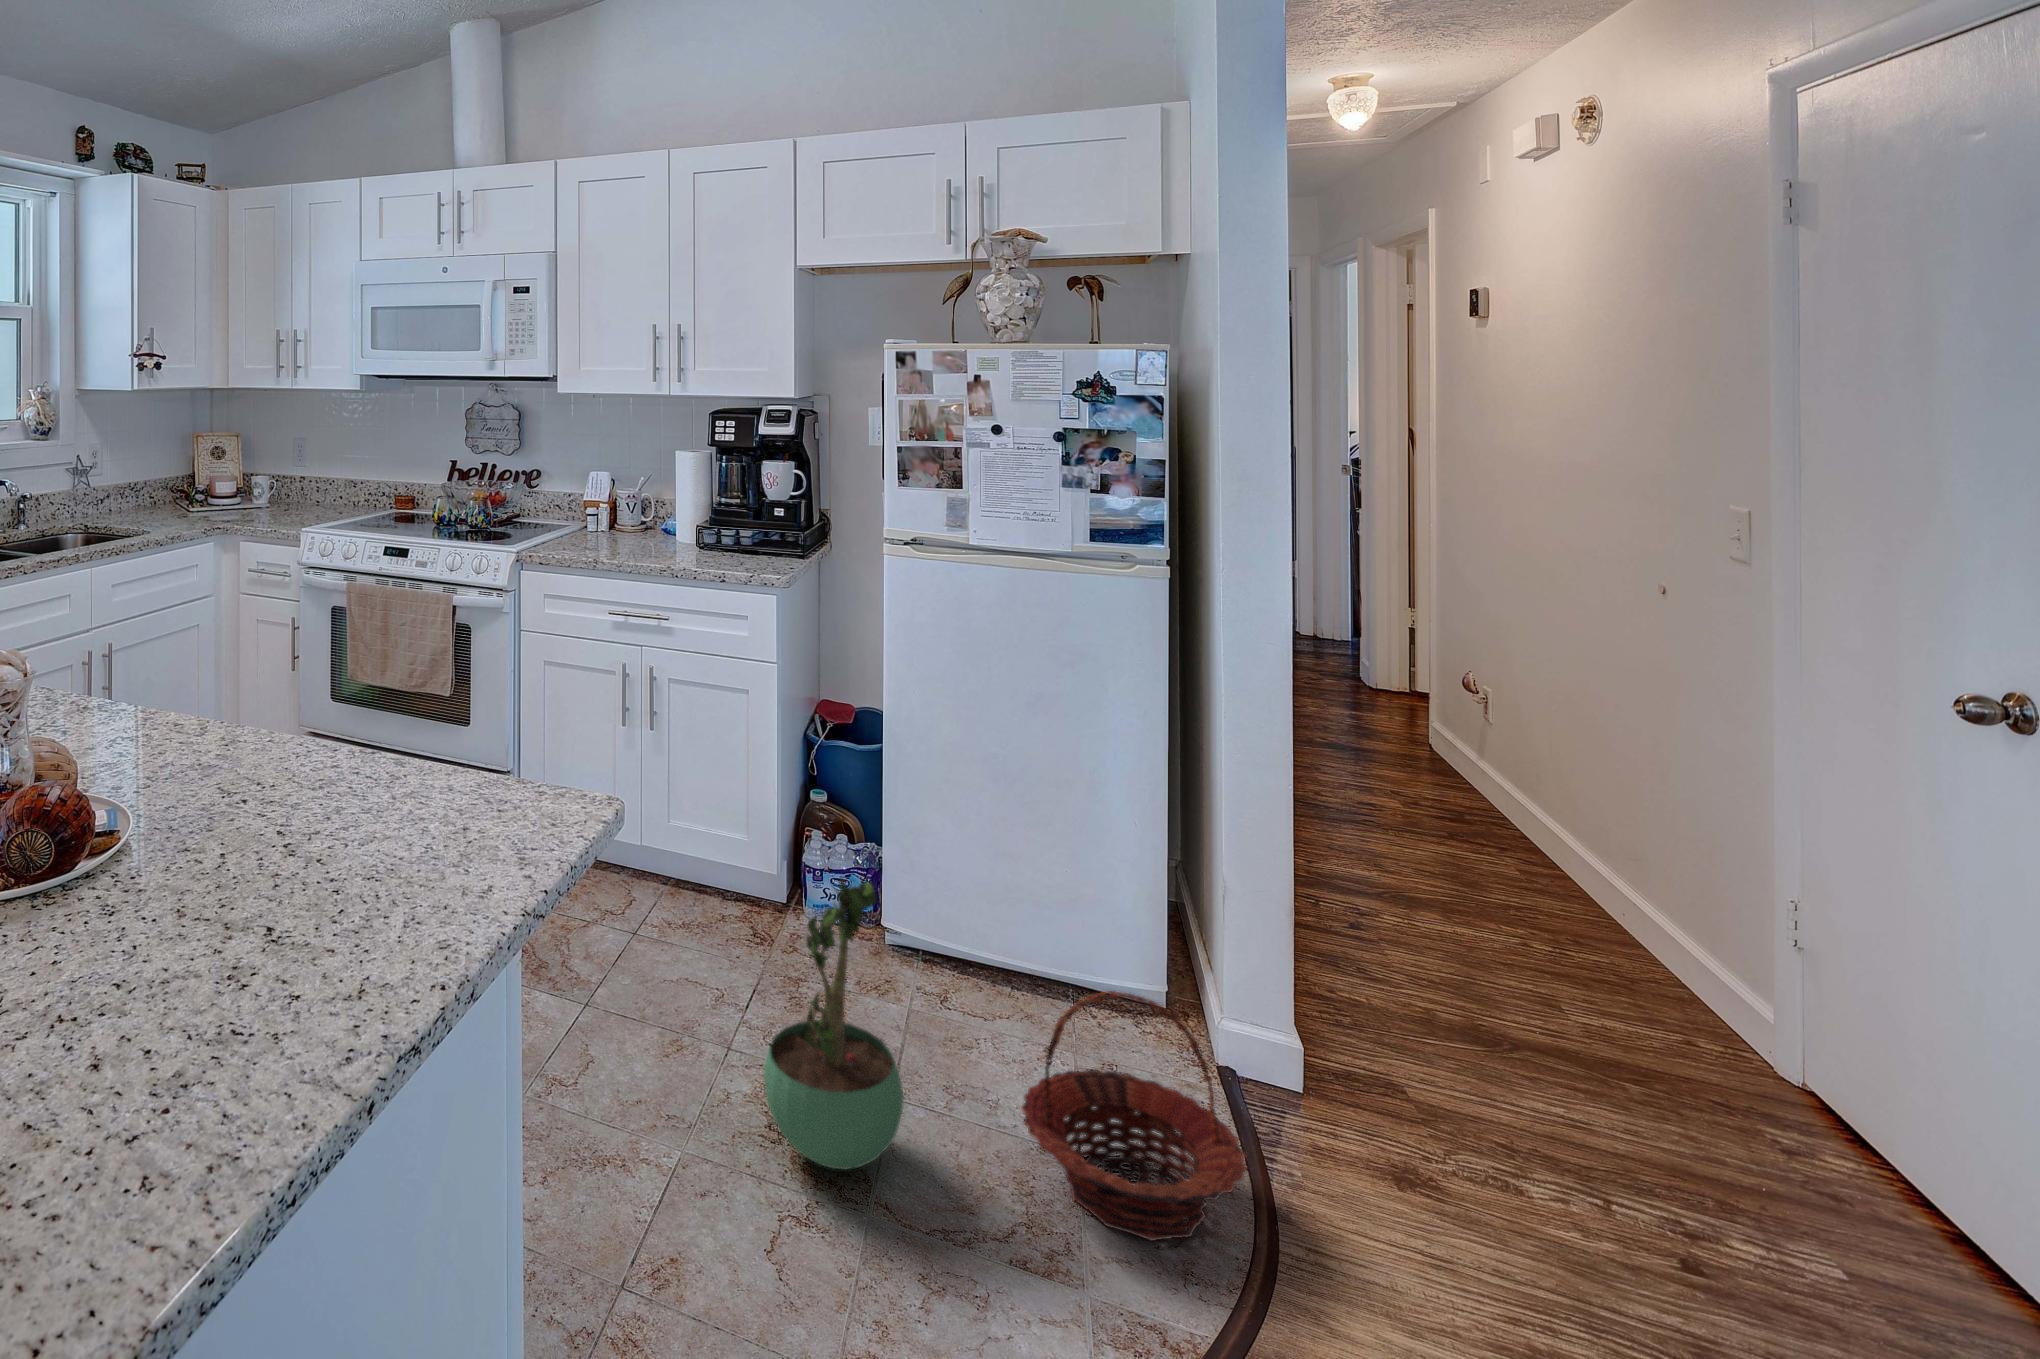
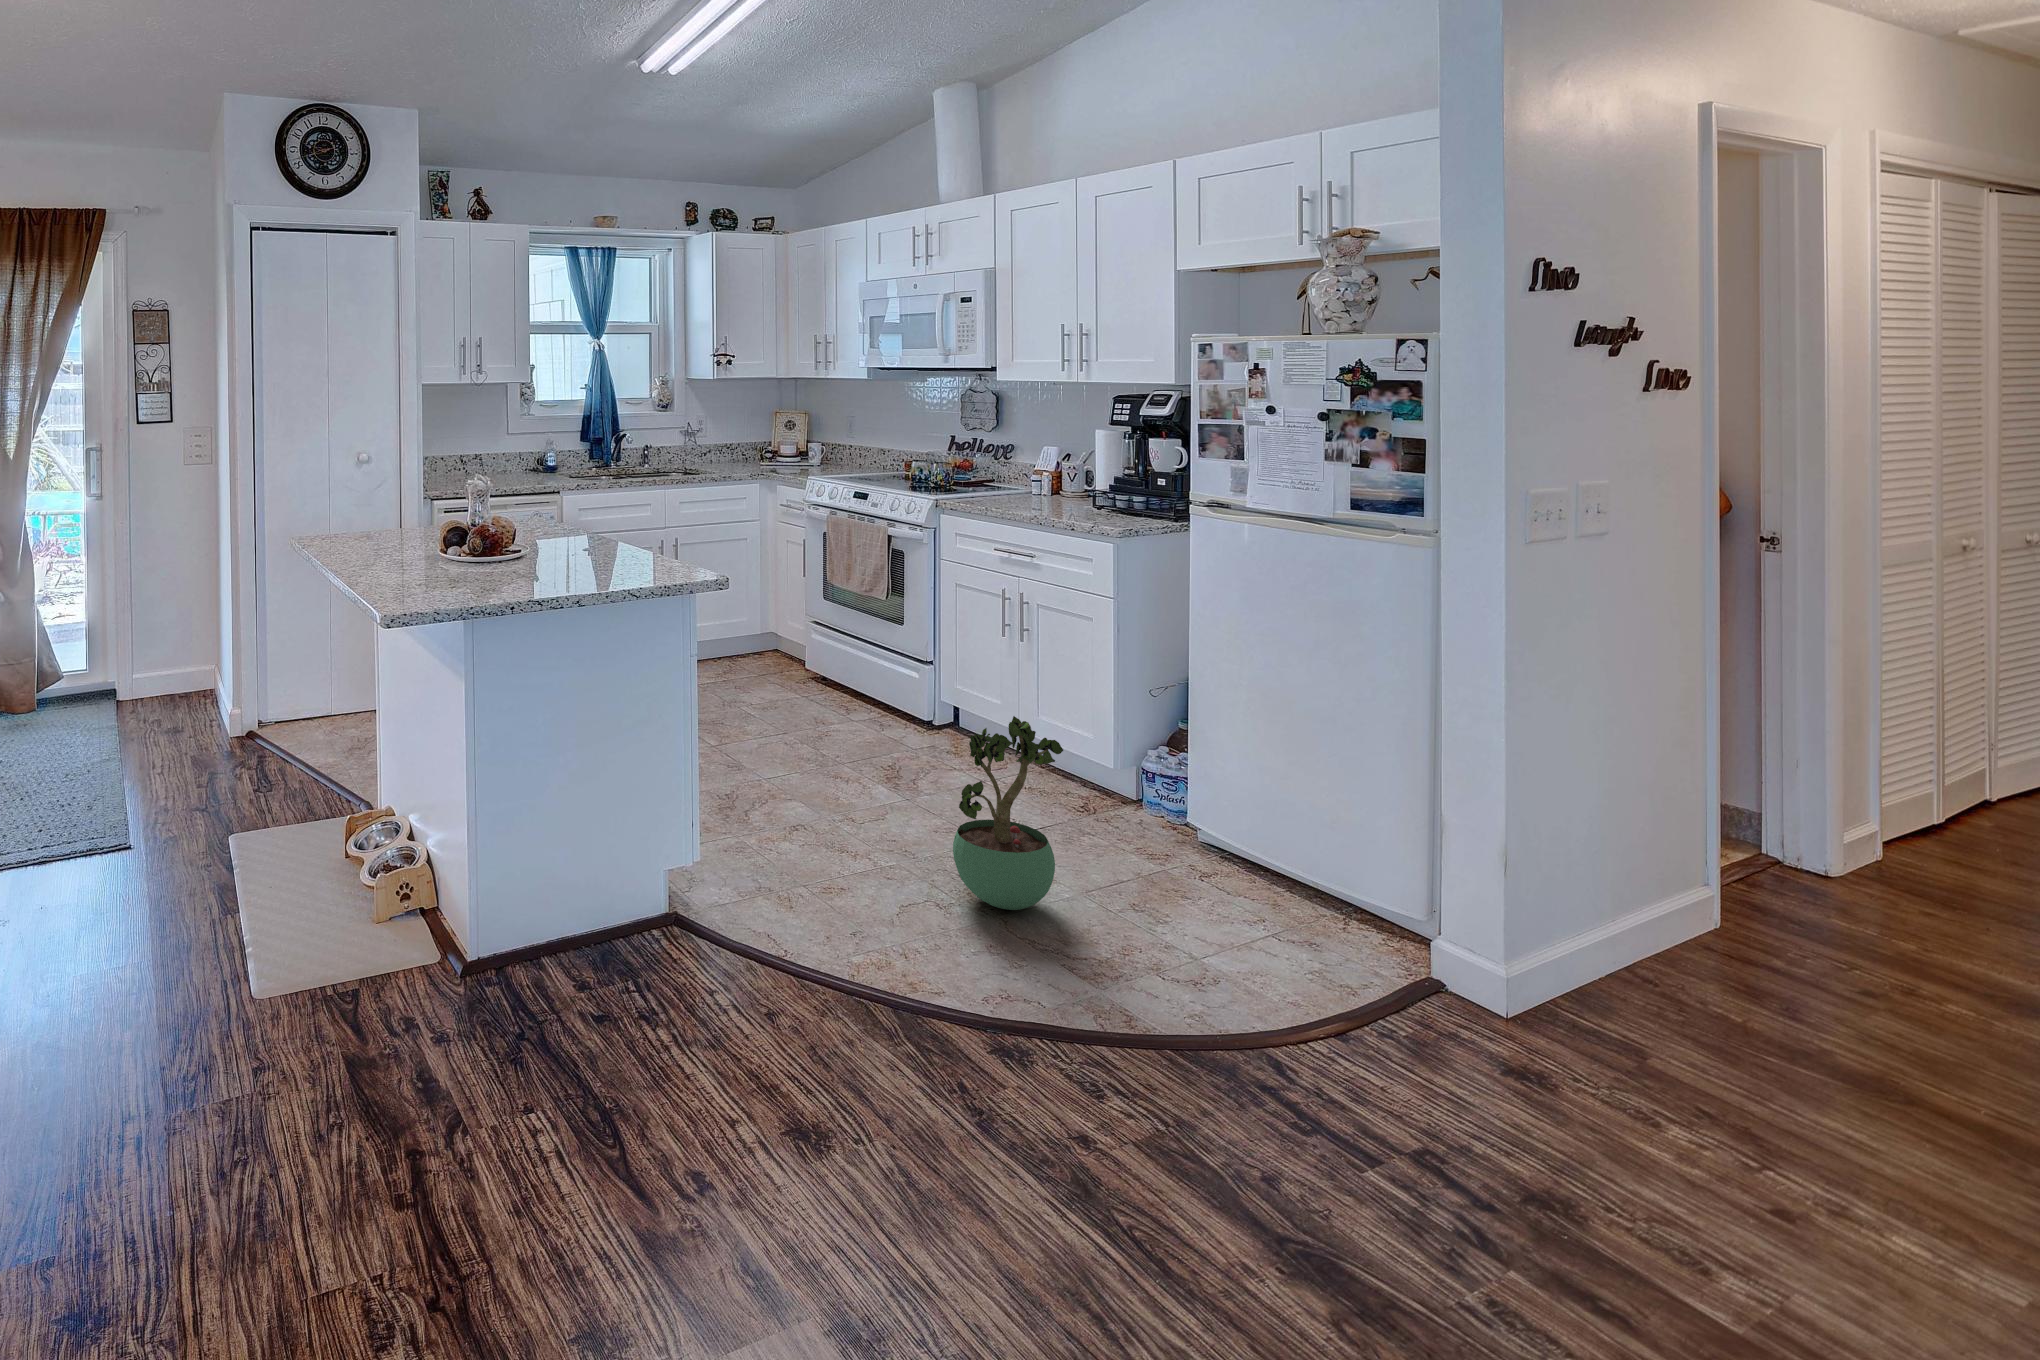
basket: present [1021,991,1246,1241] -> none [1128,834,1309,1017]

